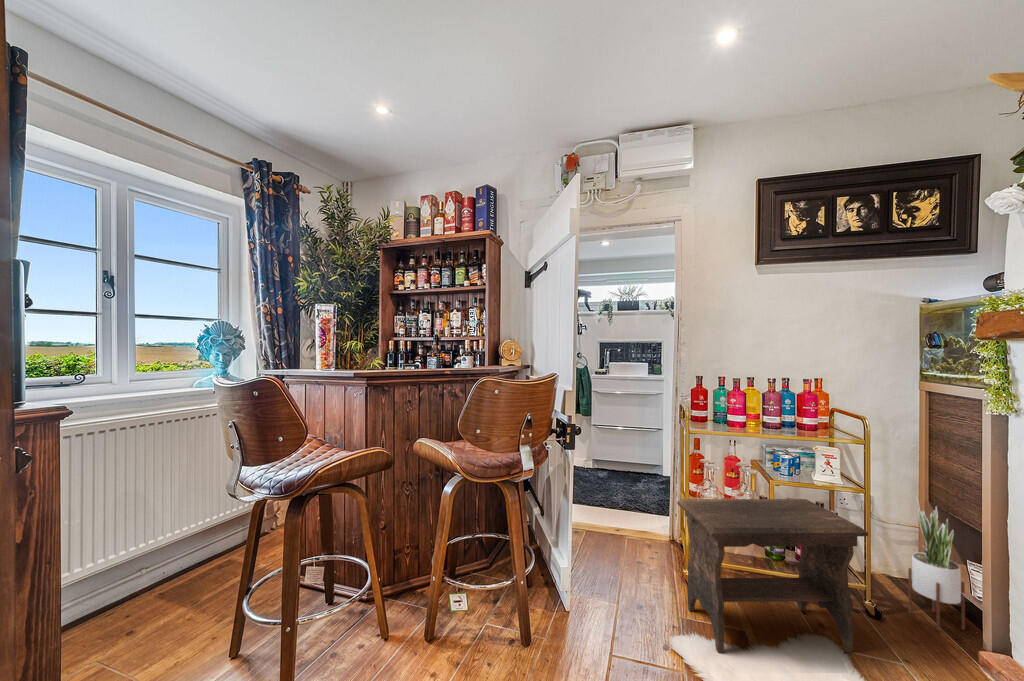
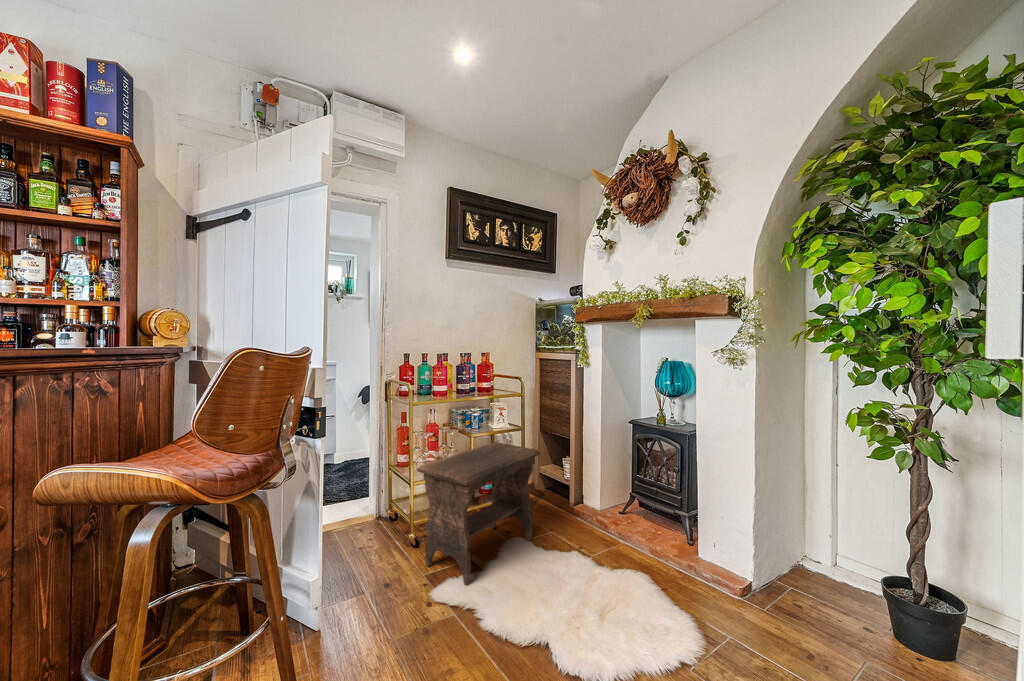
potted plant: present [908,498,965,631] -> none [539,426,563,507]

